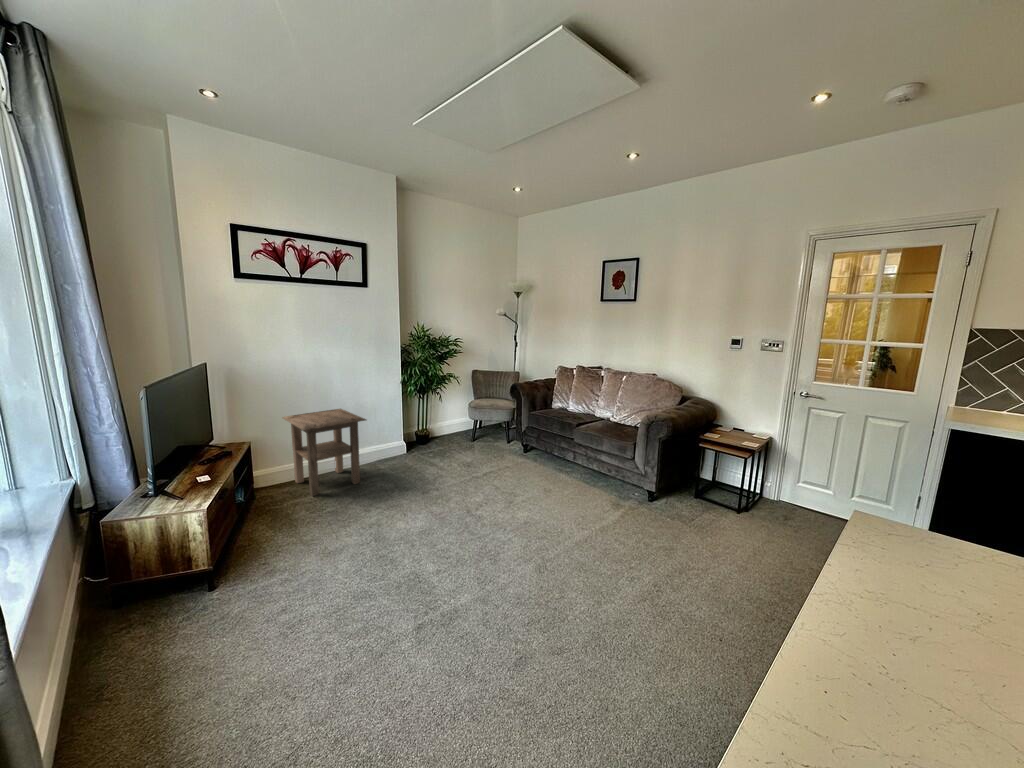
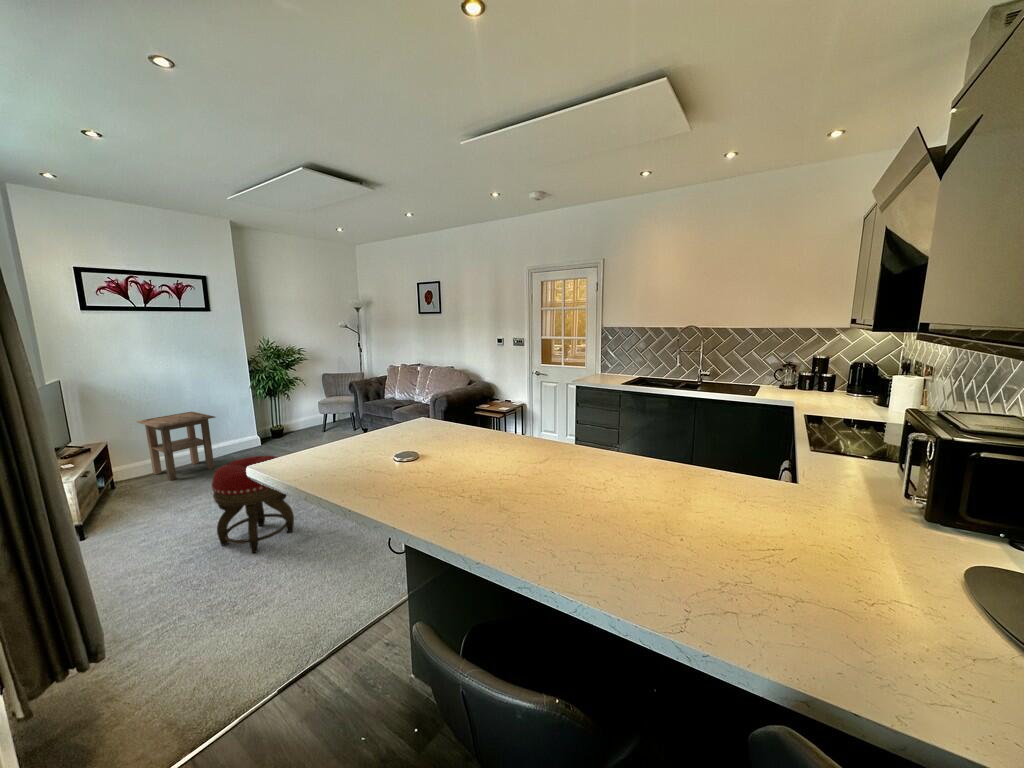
footstool: none [374,509,486,695] -> present [212,456,294,553]

